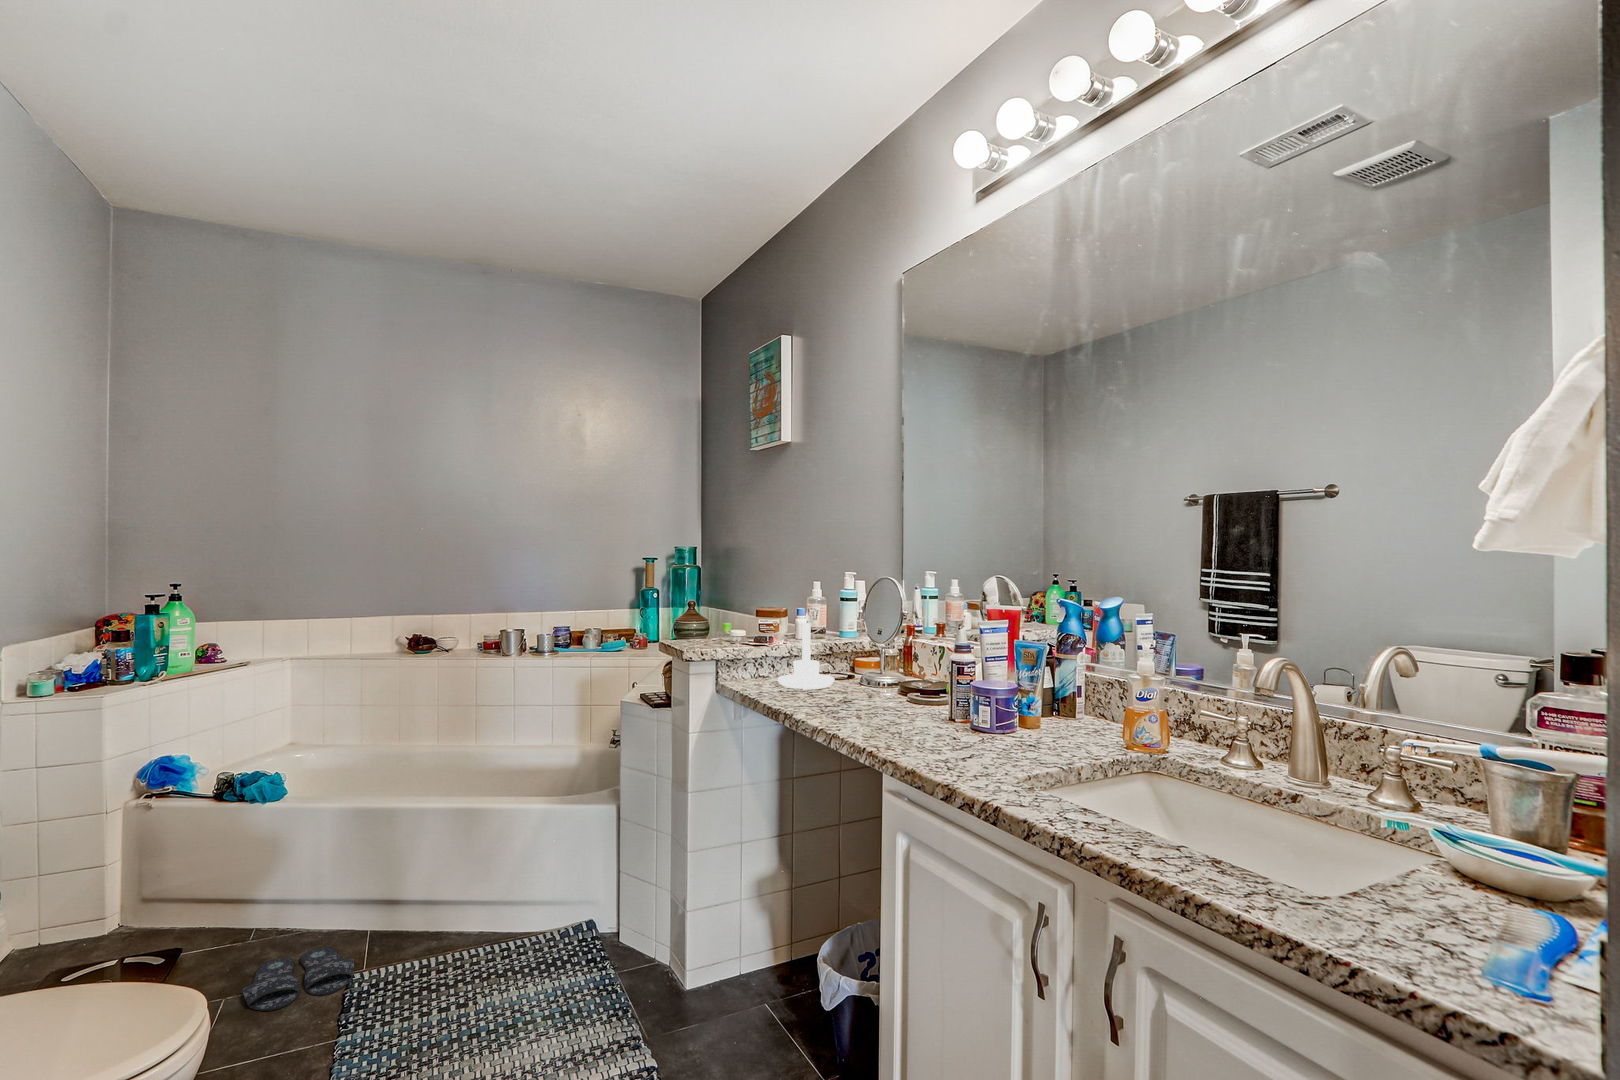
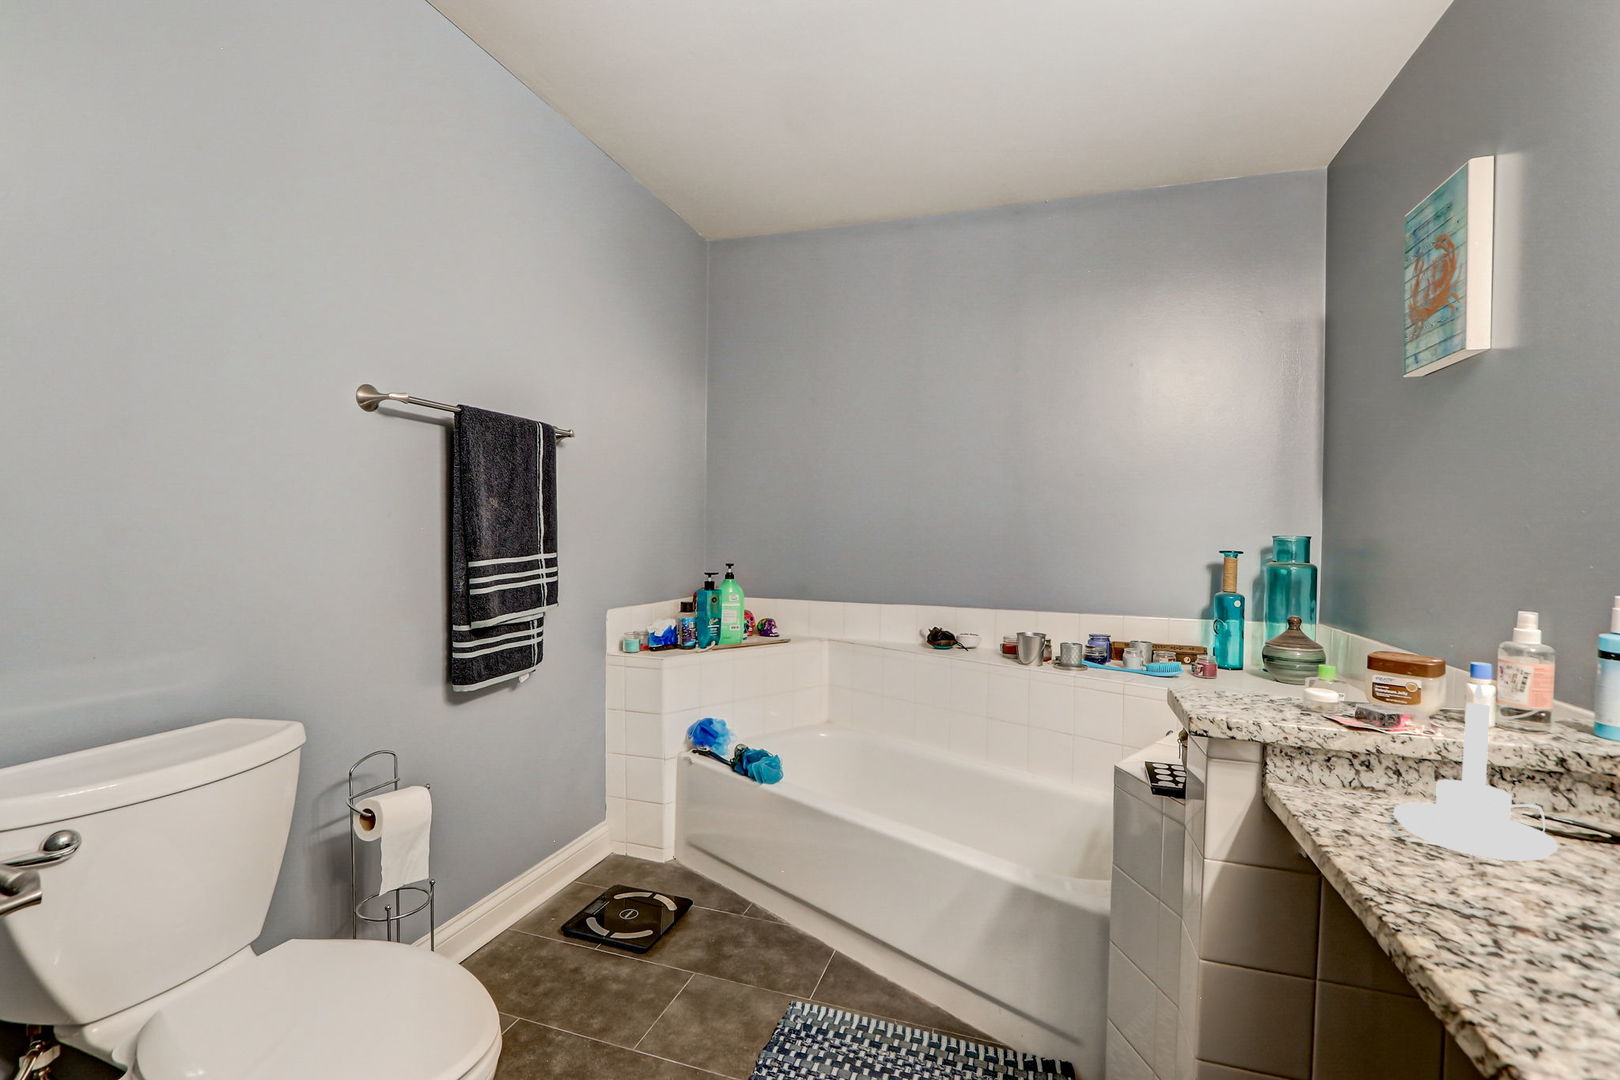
slippers: present [243,947,354,1011] -> none [702,947,805,1018]

